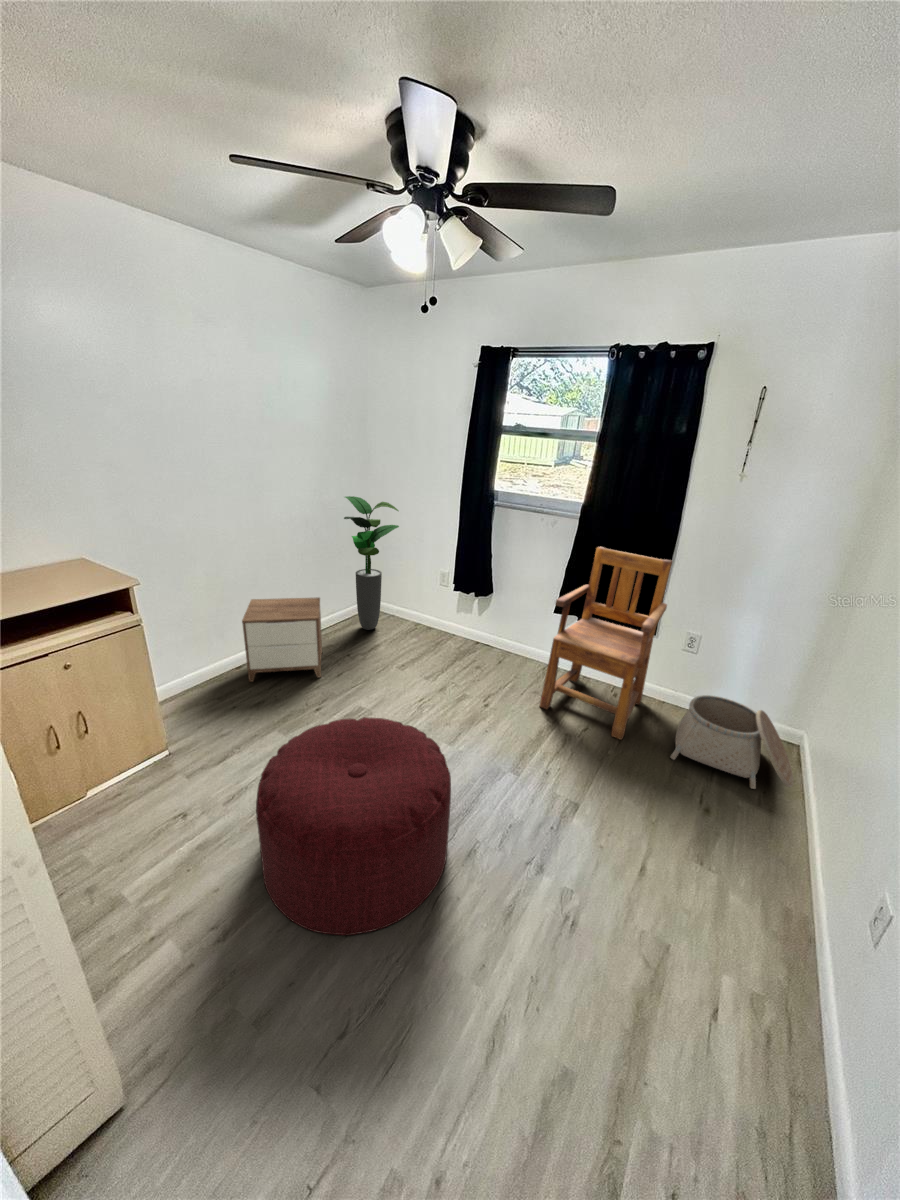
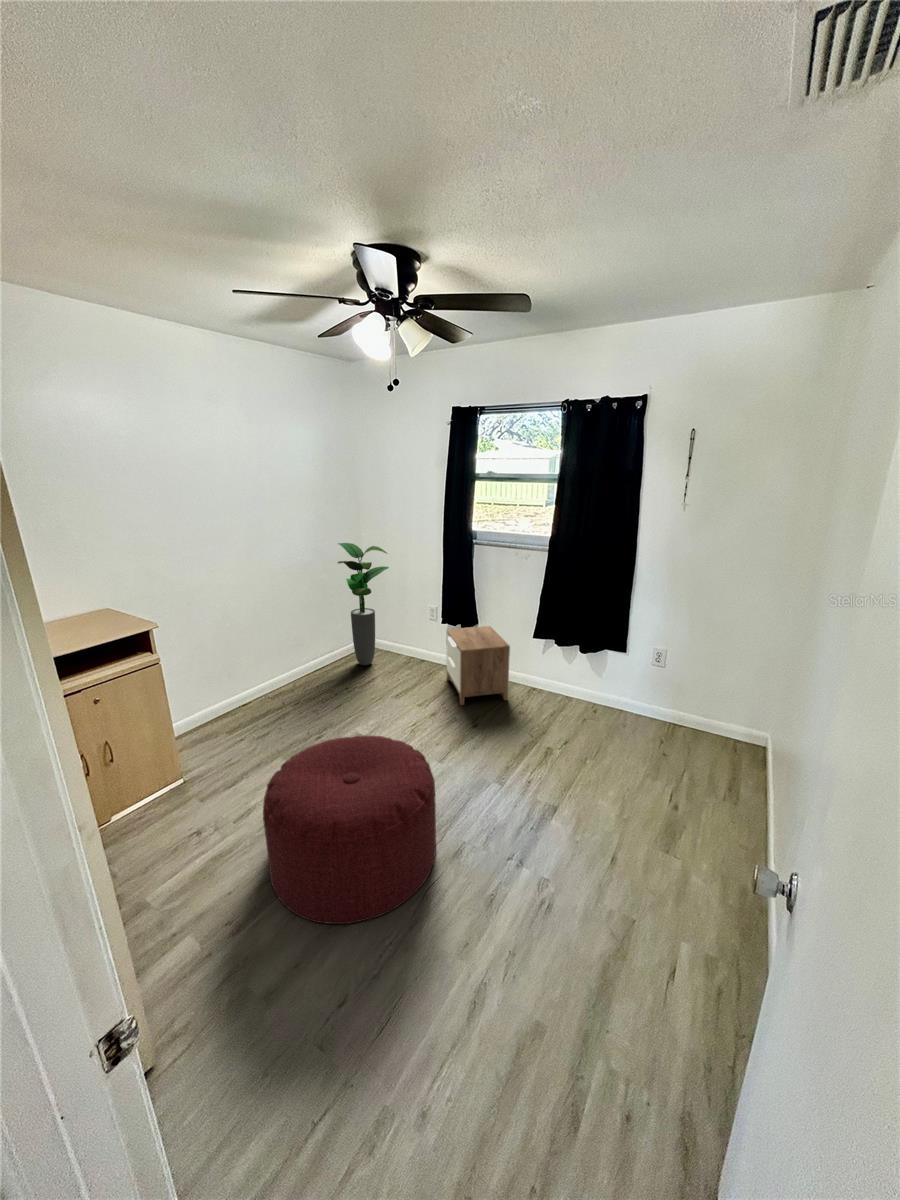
armchair: present [540,547,672,740] -> none [524,574,634,750]
nightstand: present [242,597,322,682] -> present [447,626,510,705]
basket: present [671,695,794,789] -> none [644,704,758,786]

